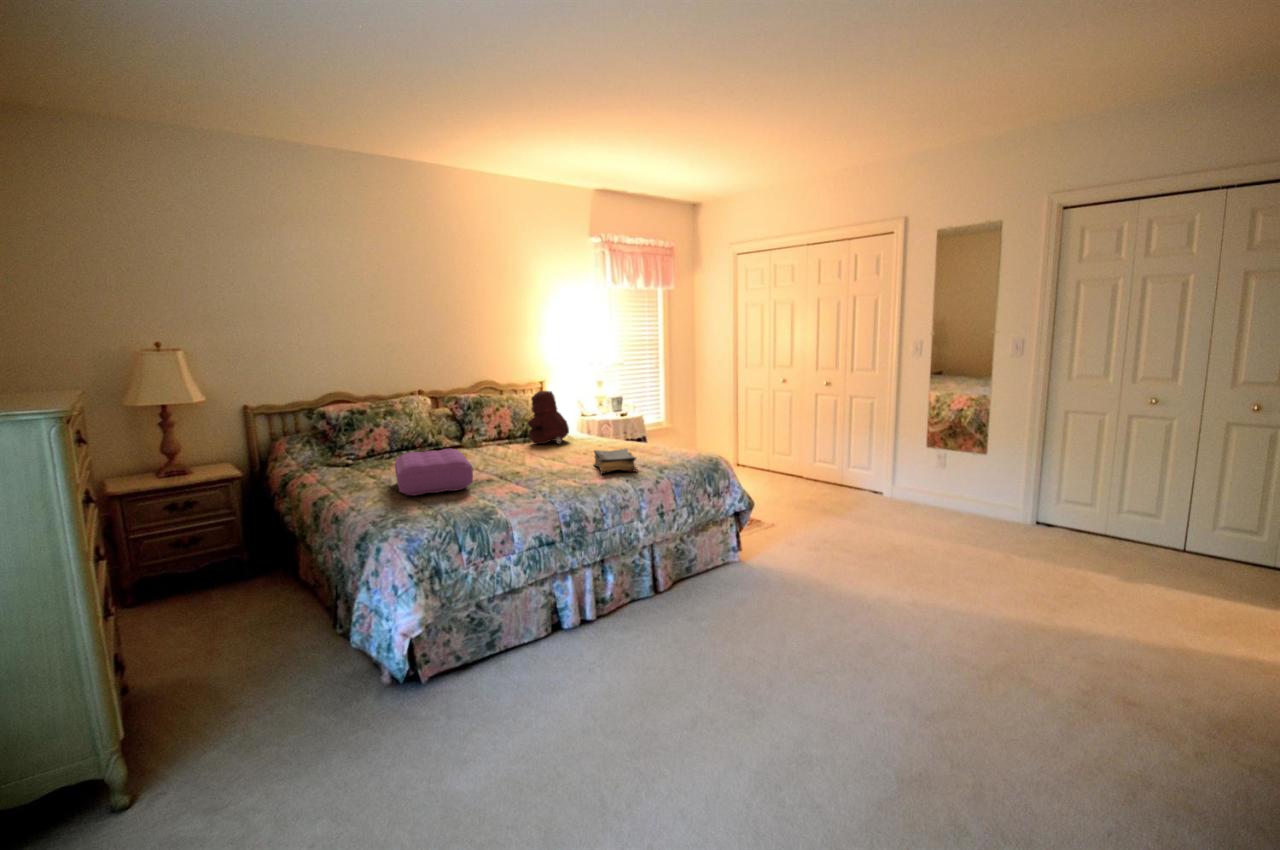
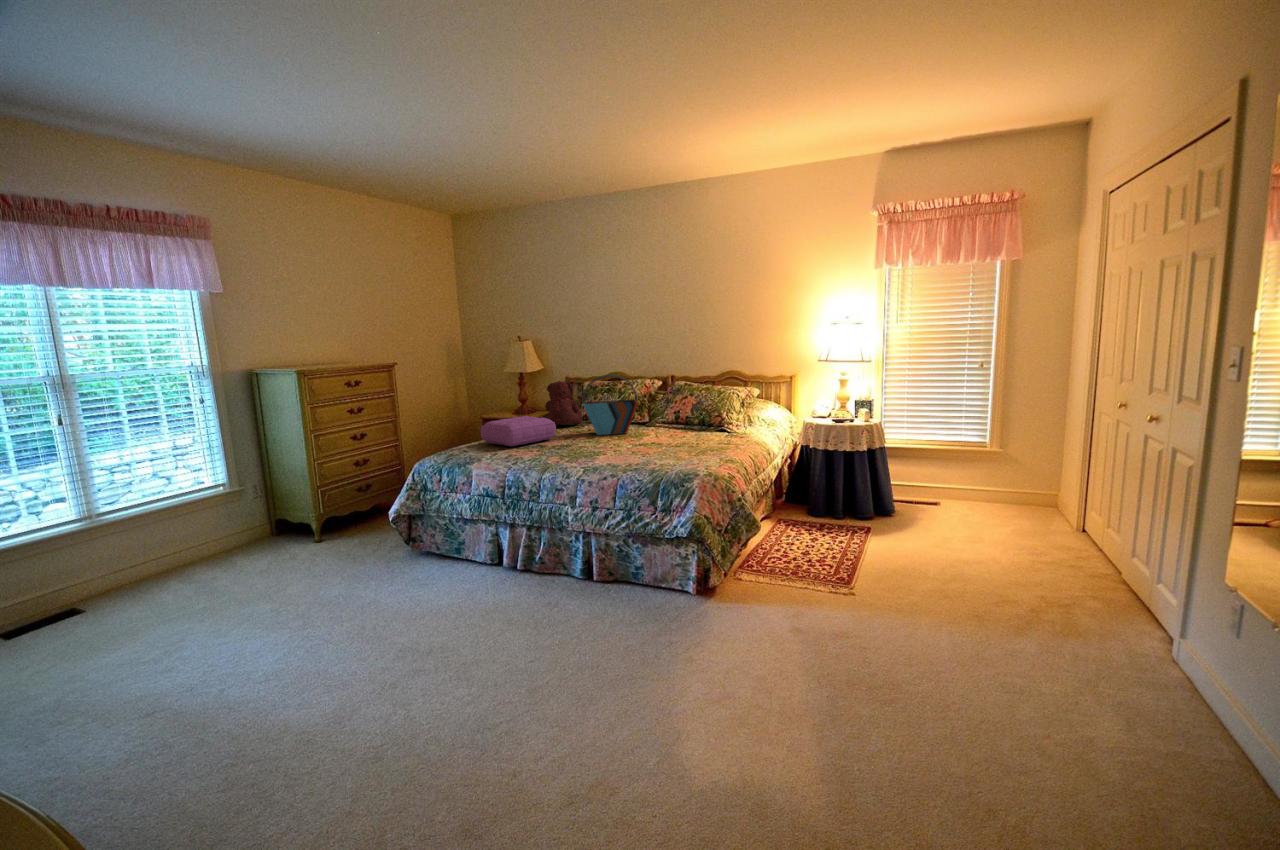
tote bag: none [443,388,503,462] -> present [583,375,638,435]
teddy bear: present [528,391,569,444] -> present [545,381,582,425]
book: present [594,449,638,474] -> none [582,440,638,465]

